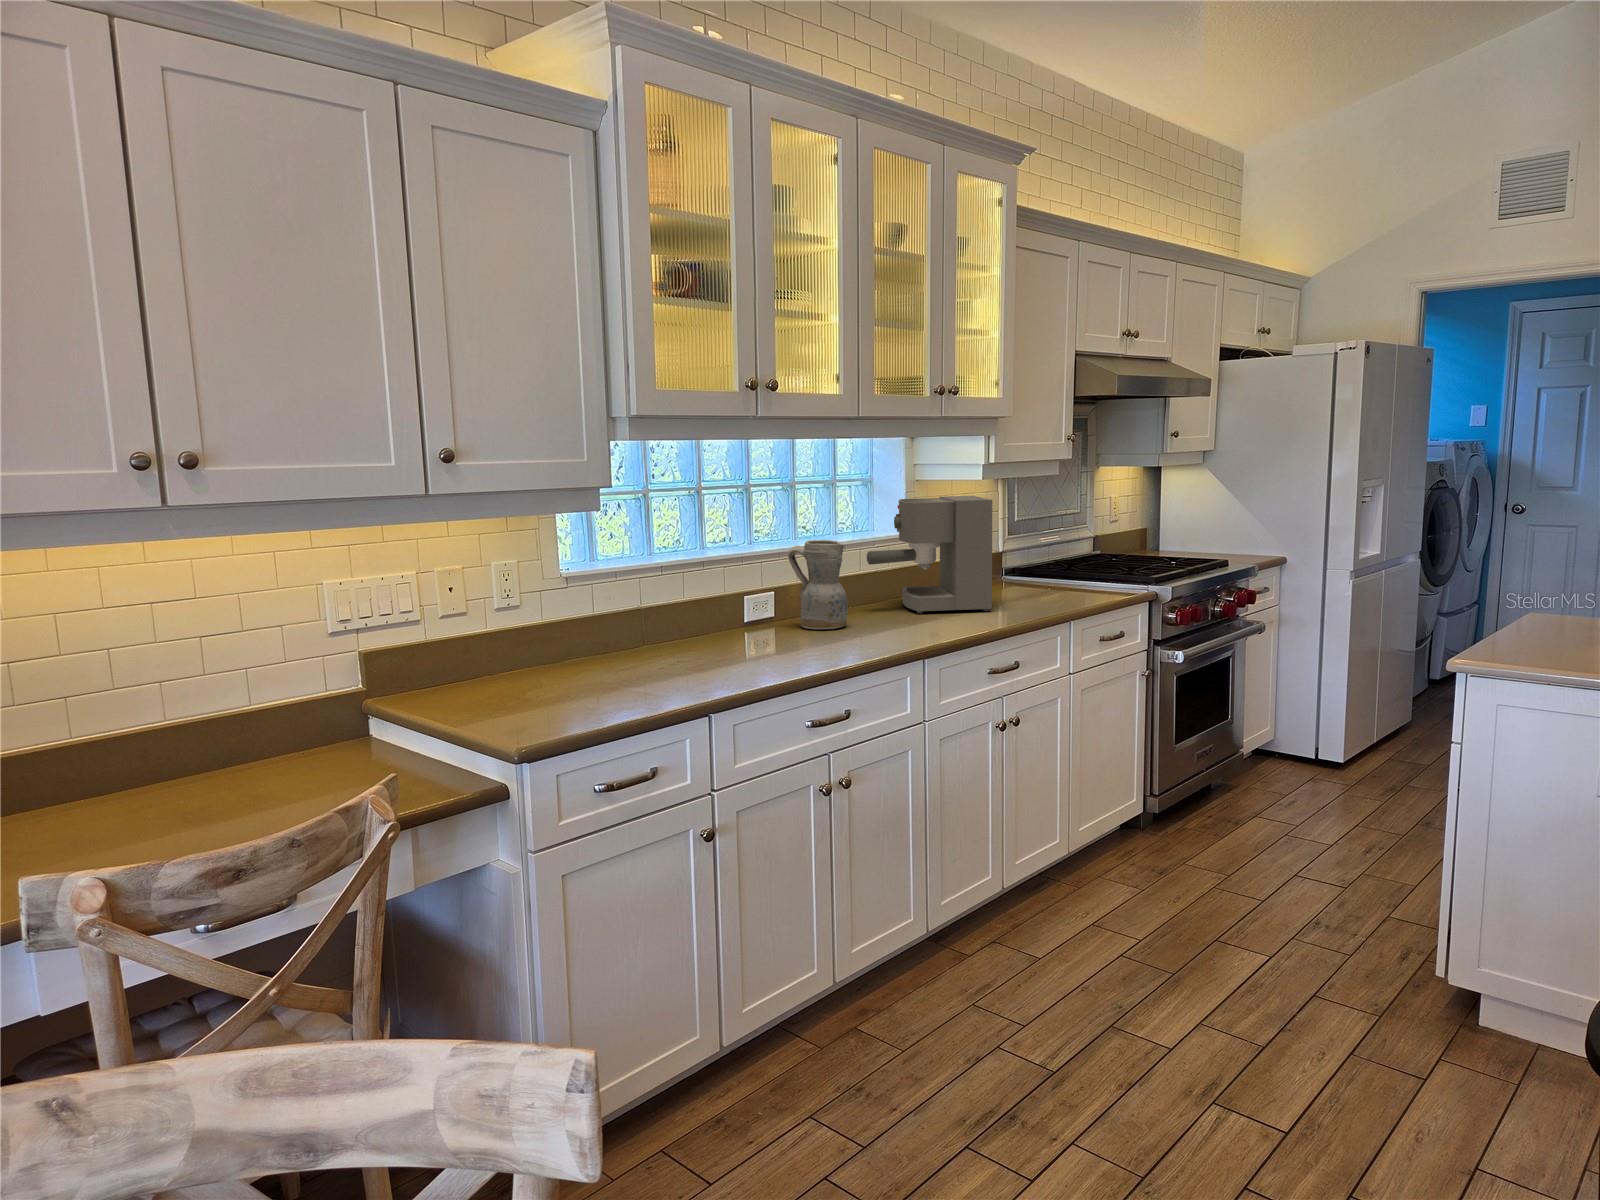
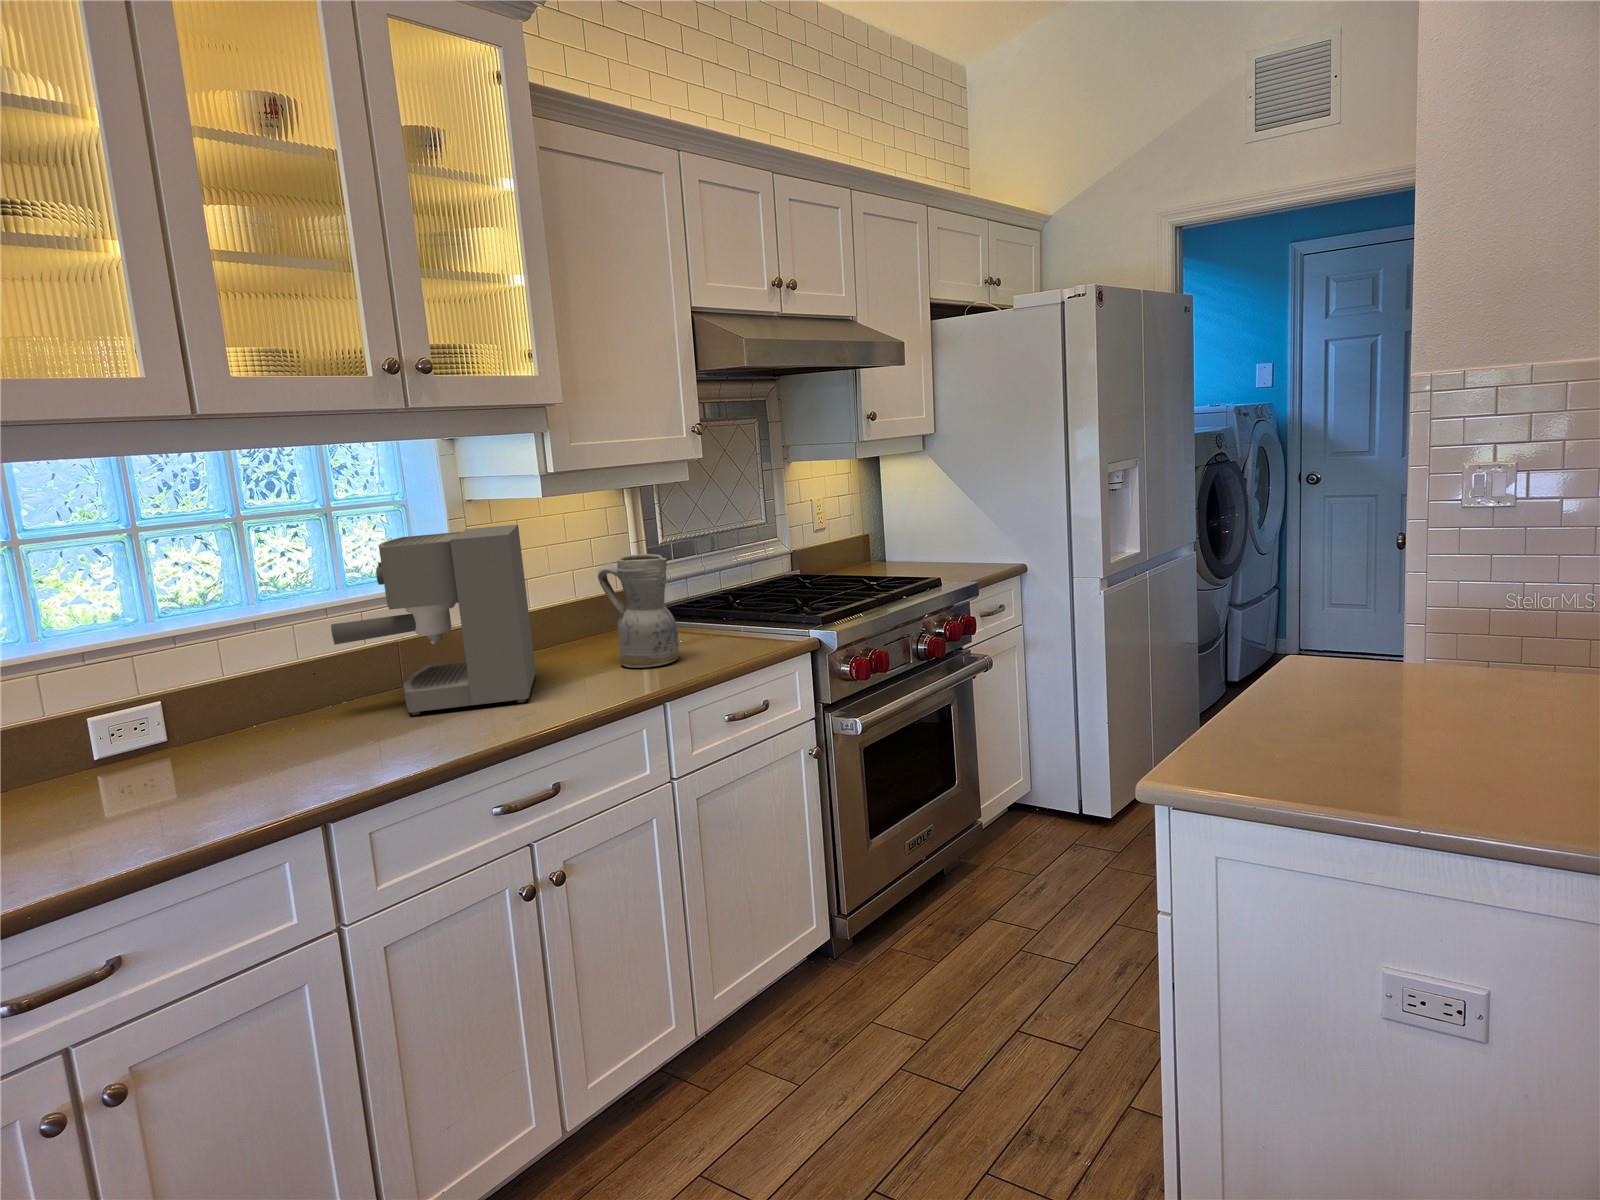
ceramic pitcher: present [788,540,848,629] -> present [598,554,679,668]

